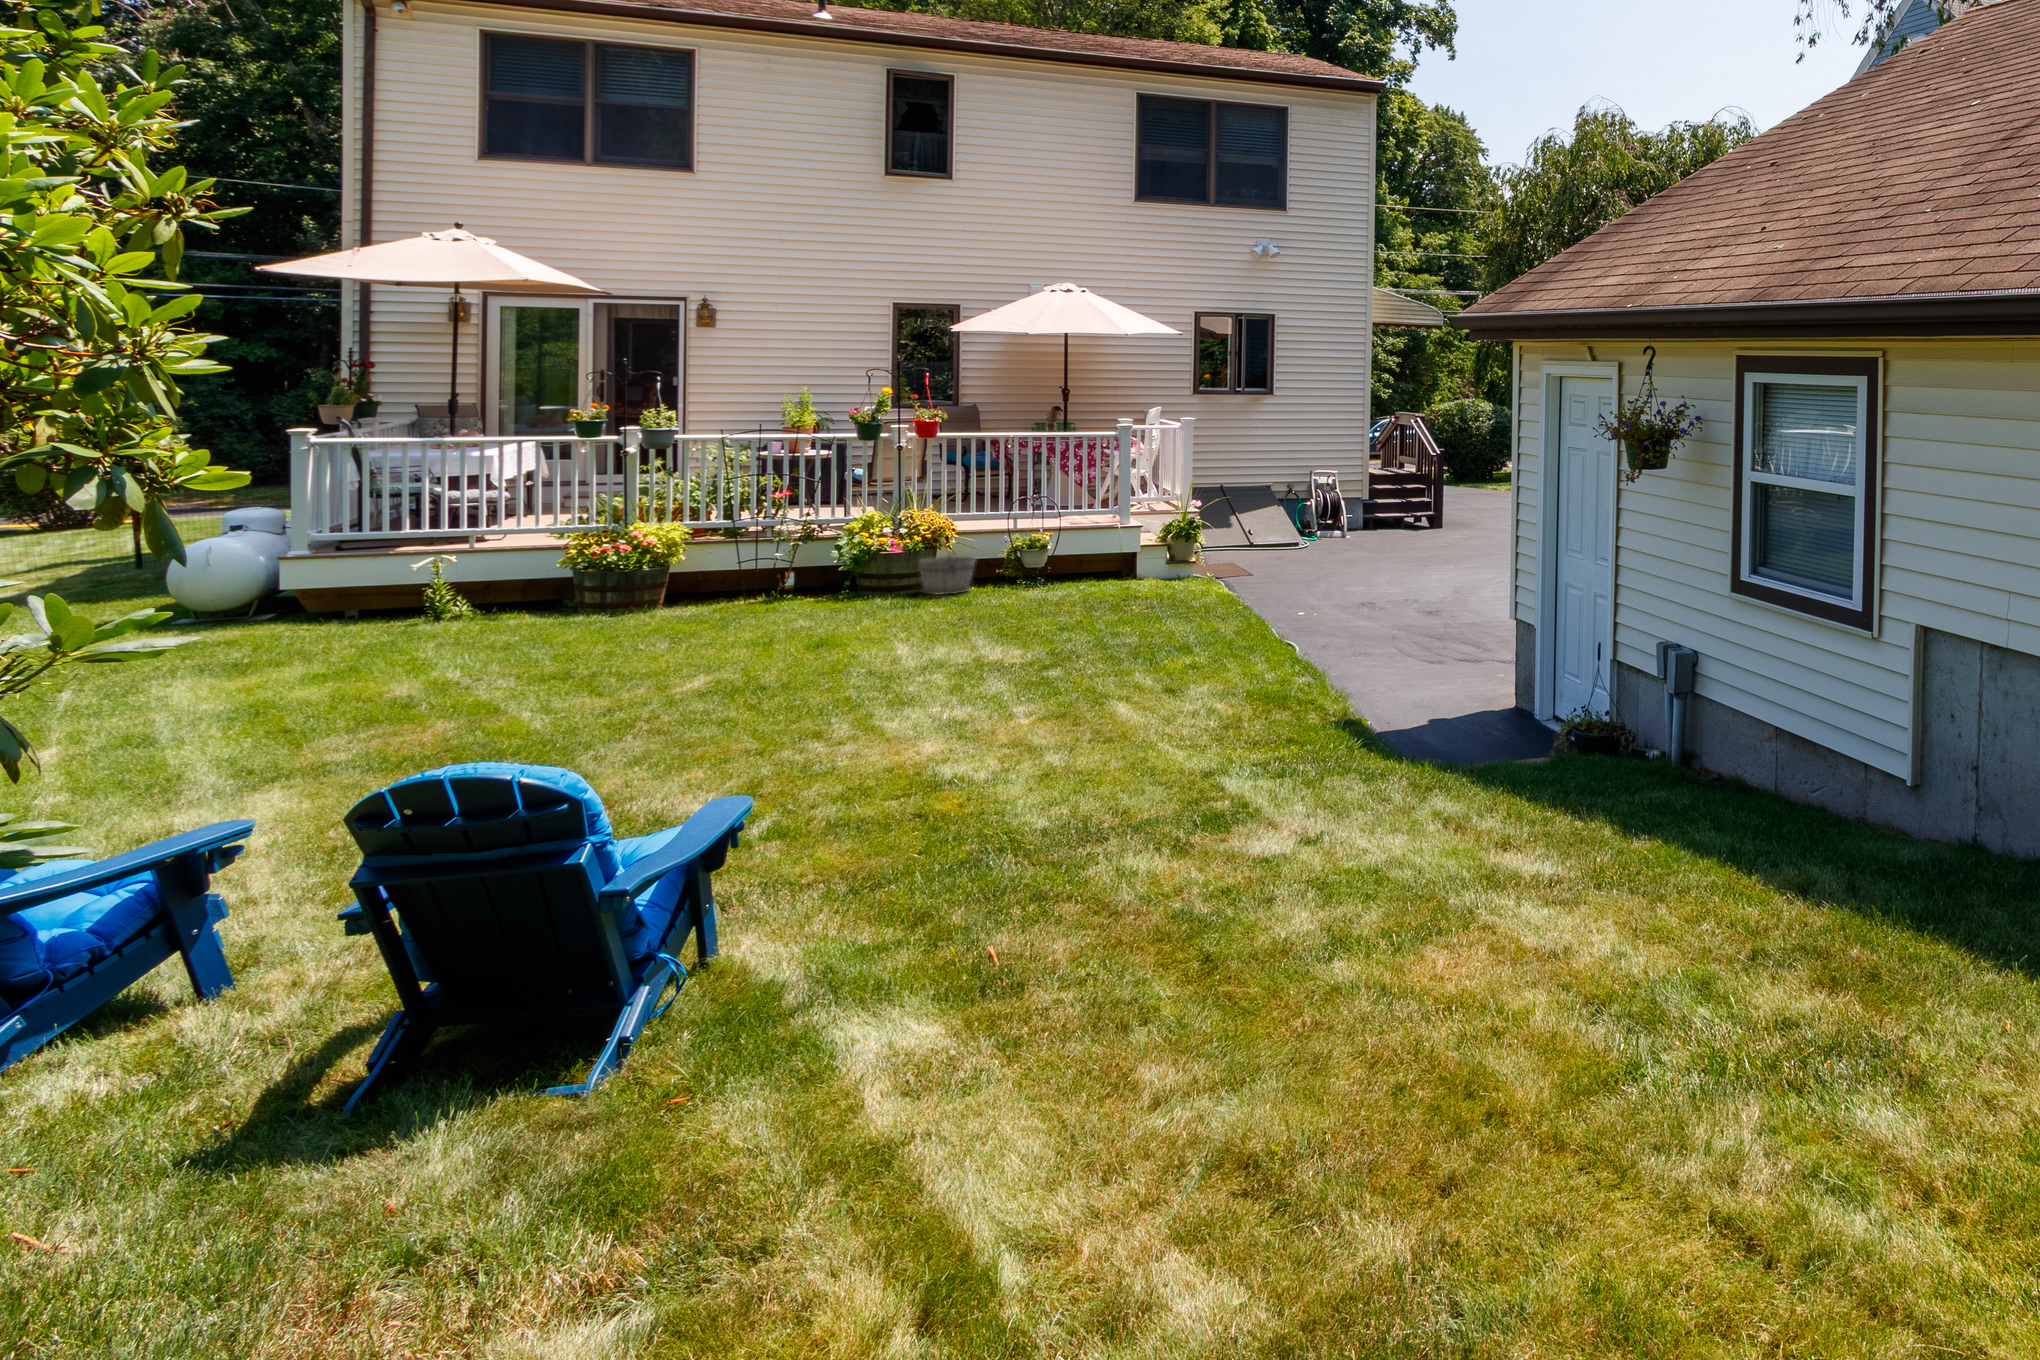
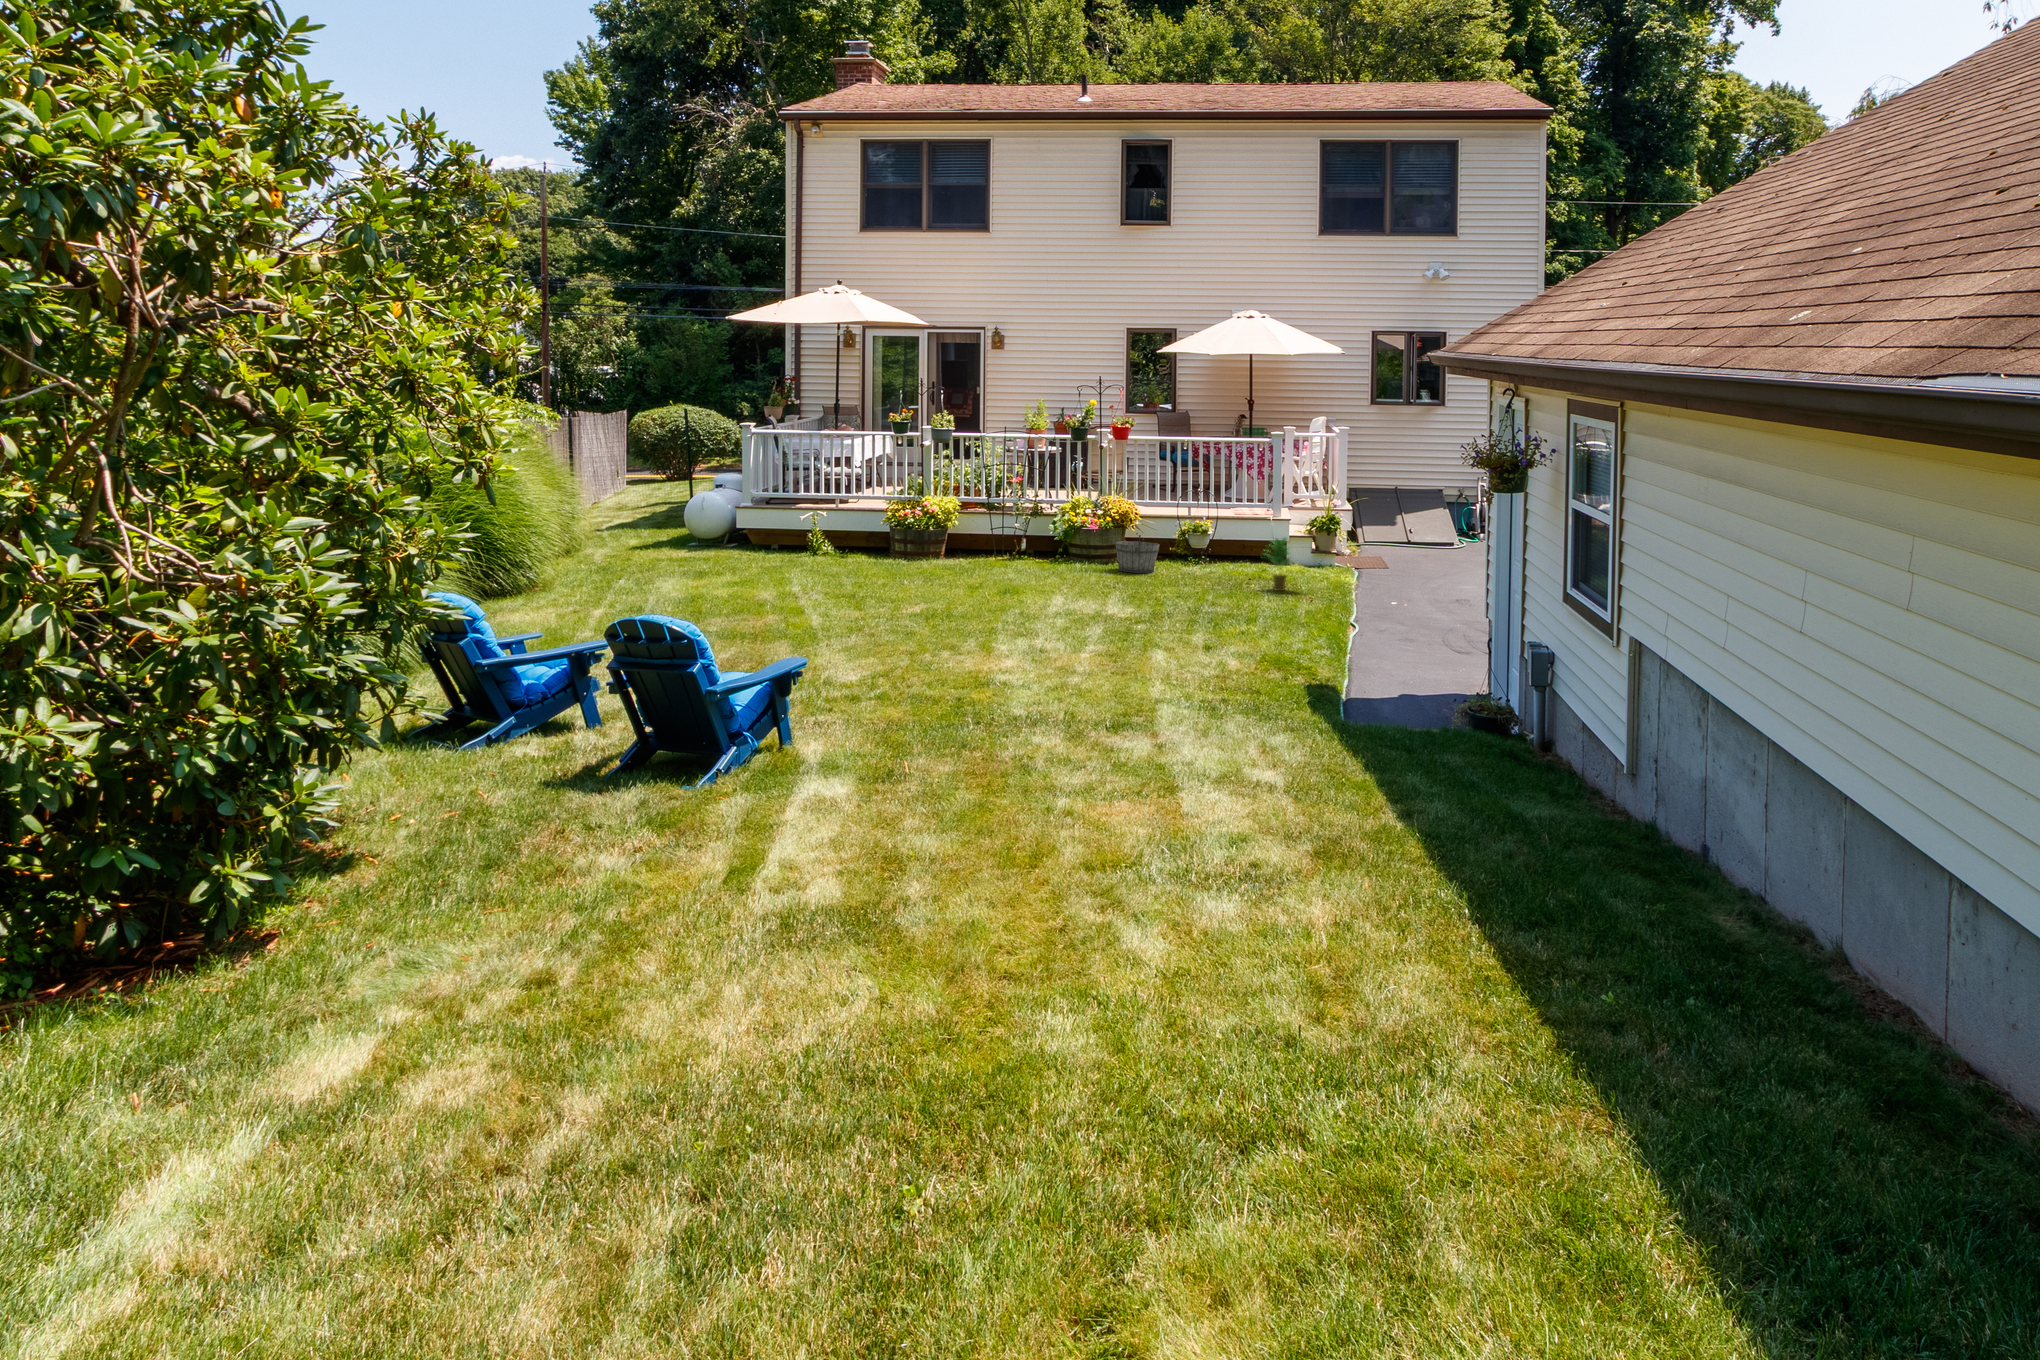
potted plant: none [1096,535,1143,595] -> present [1267,538,1290,591]

